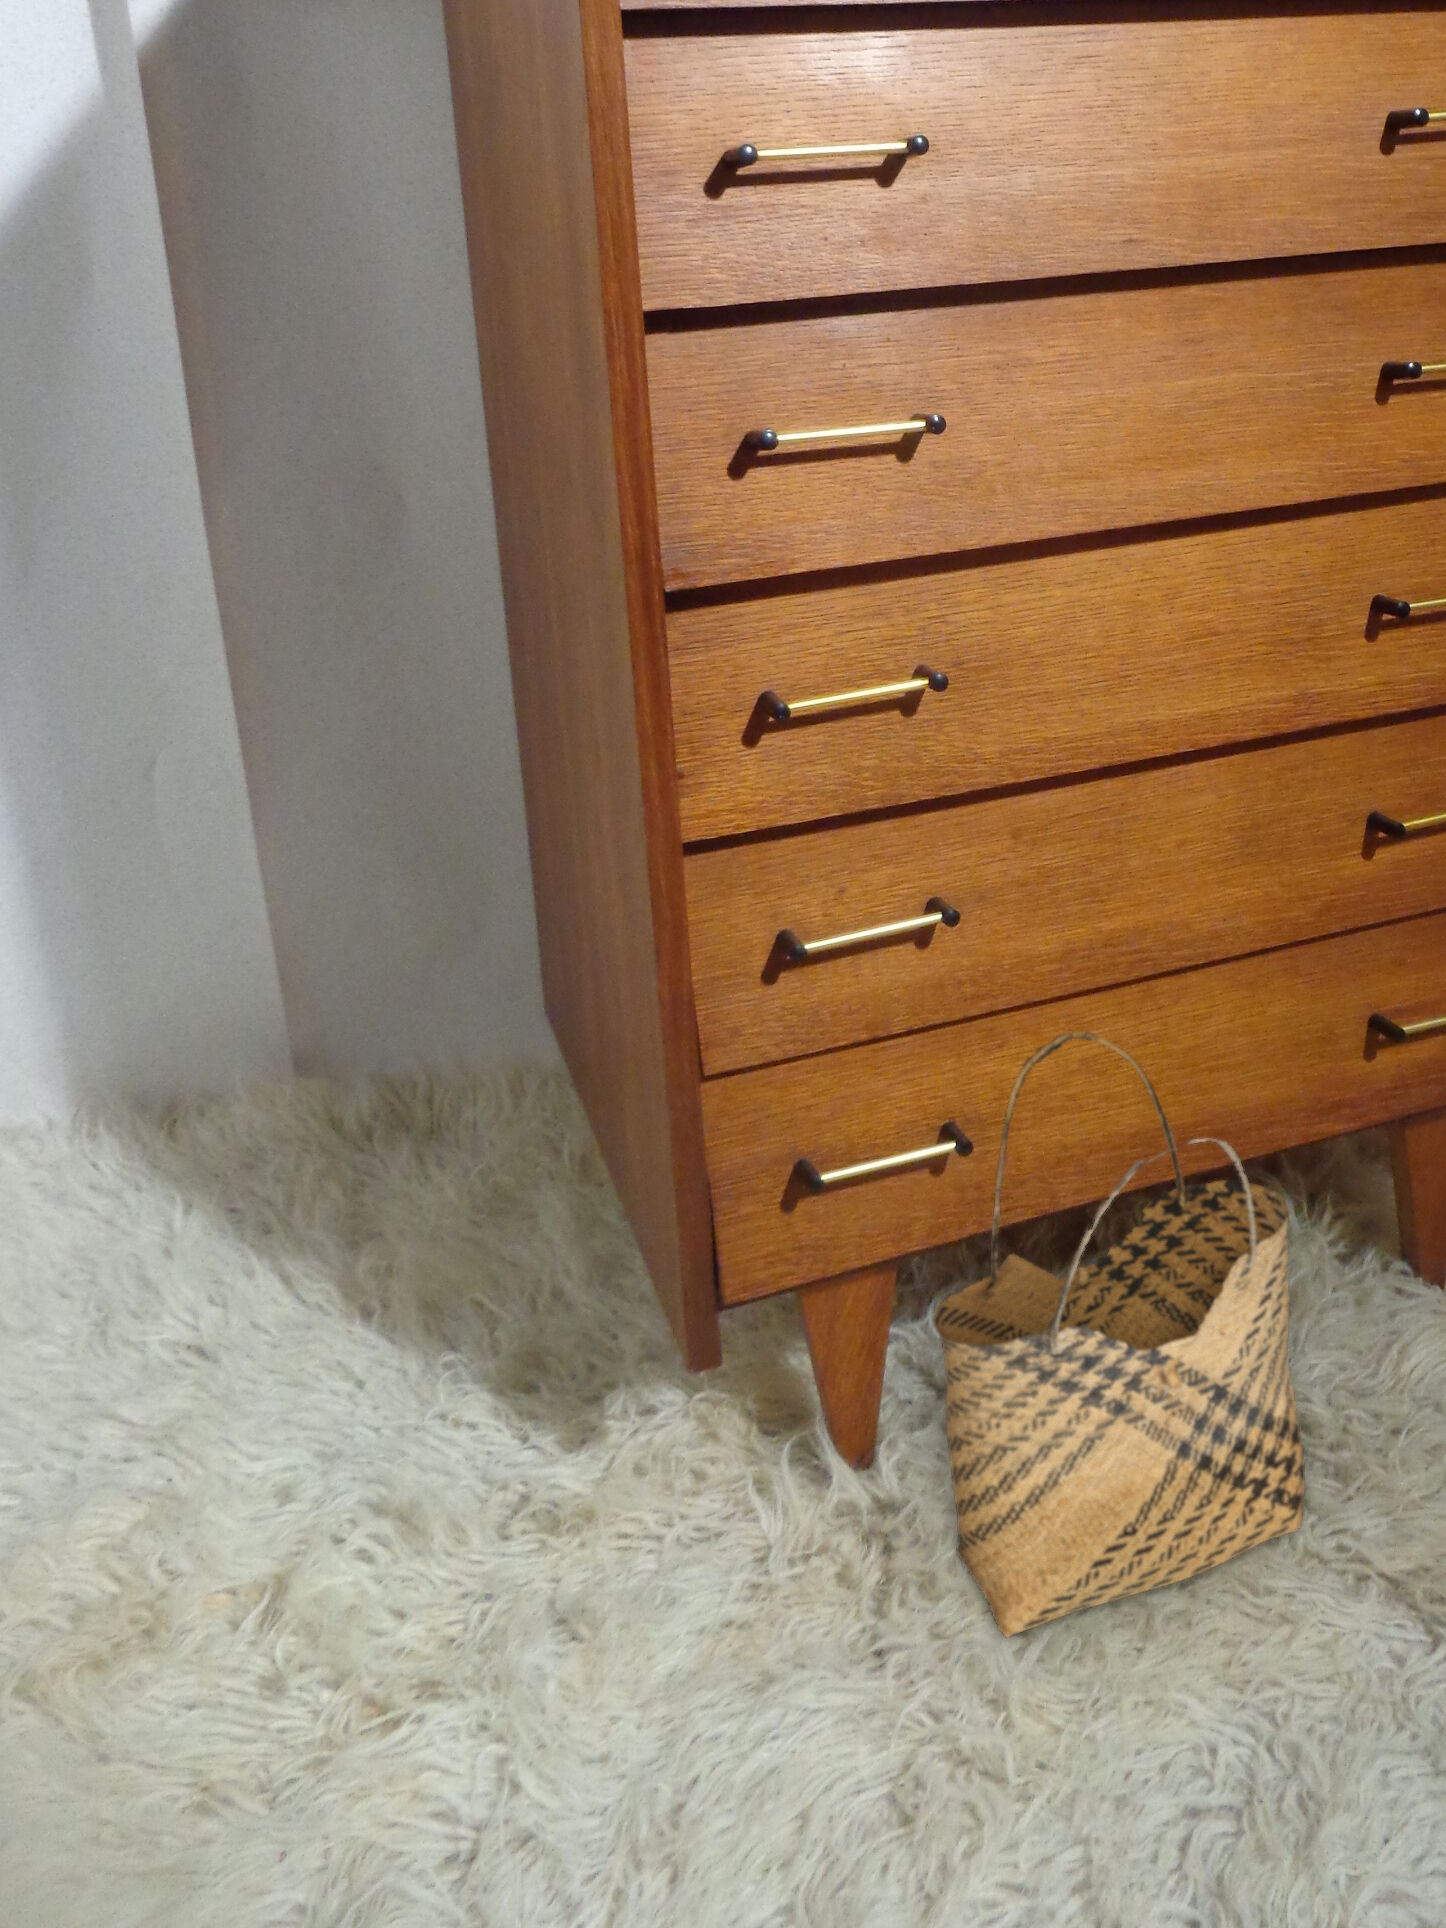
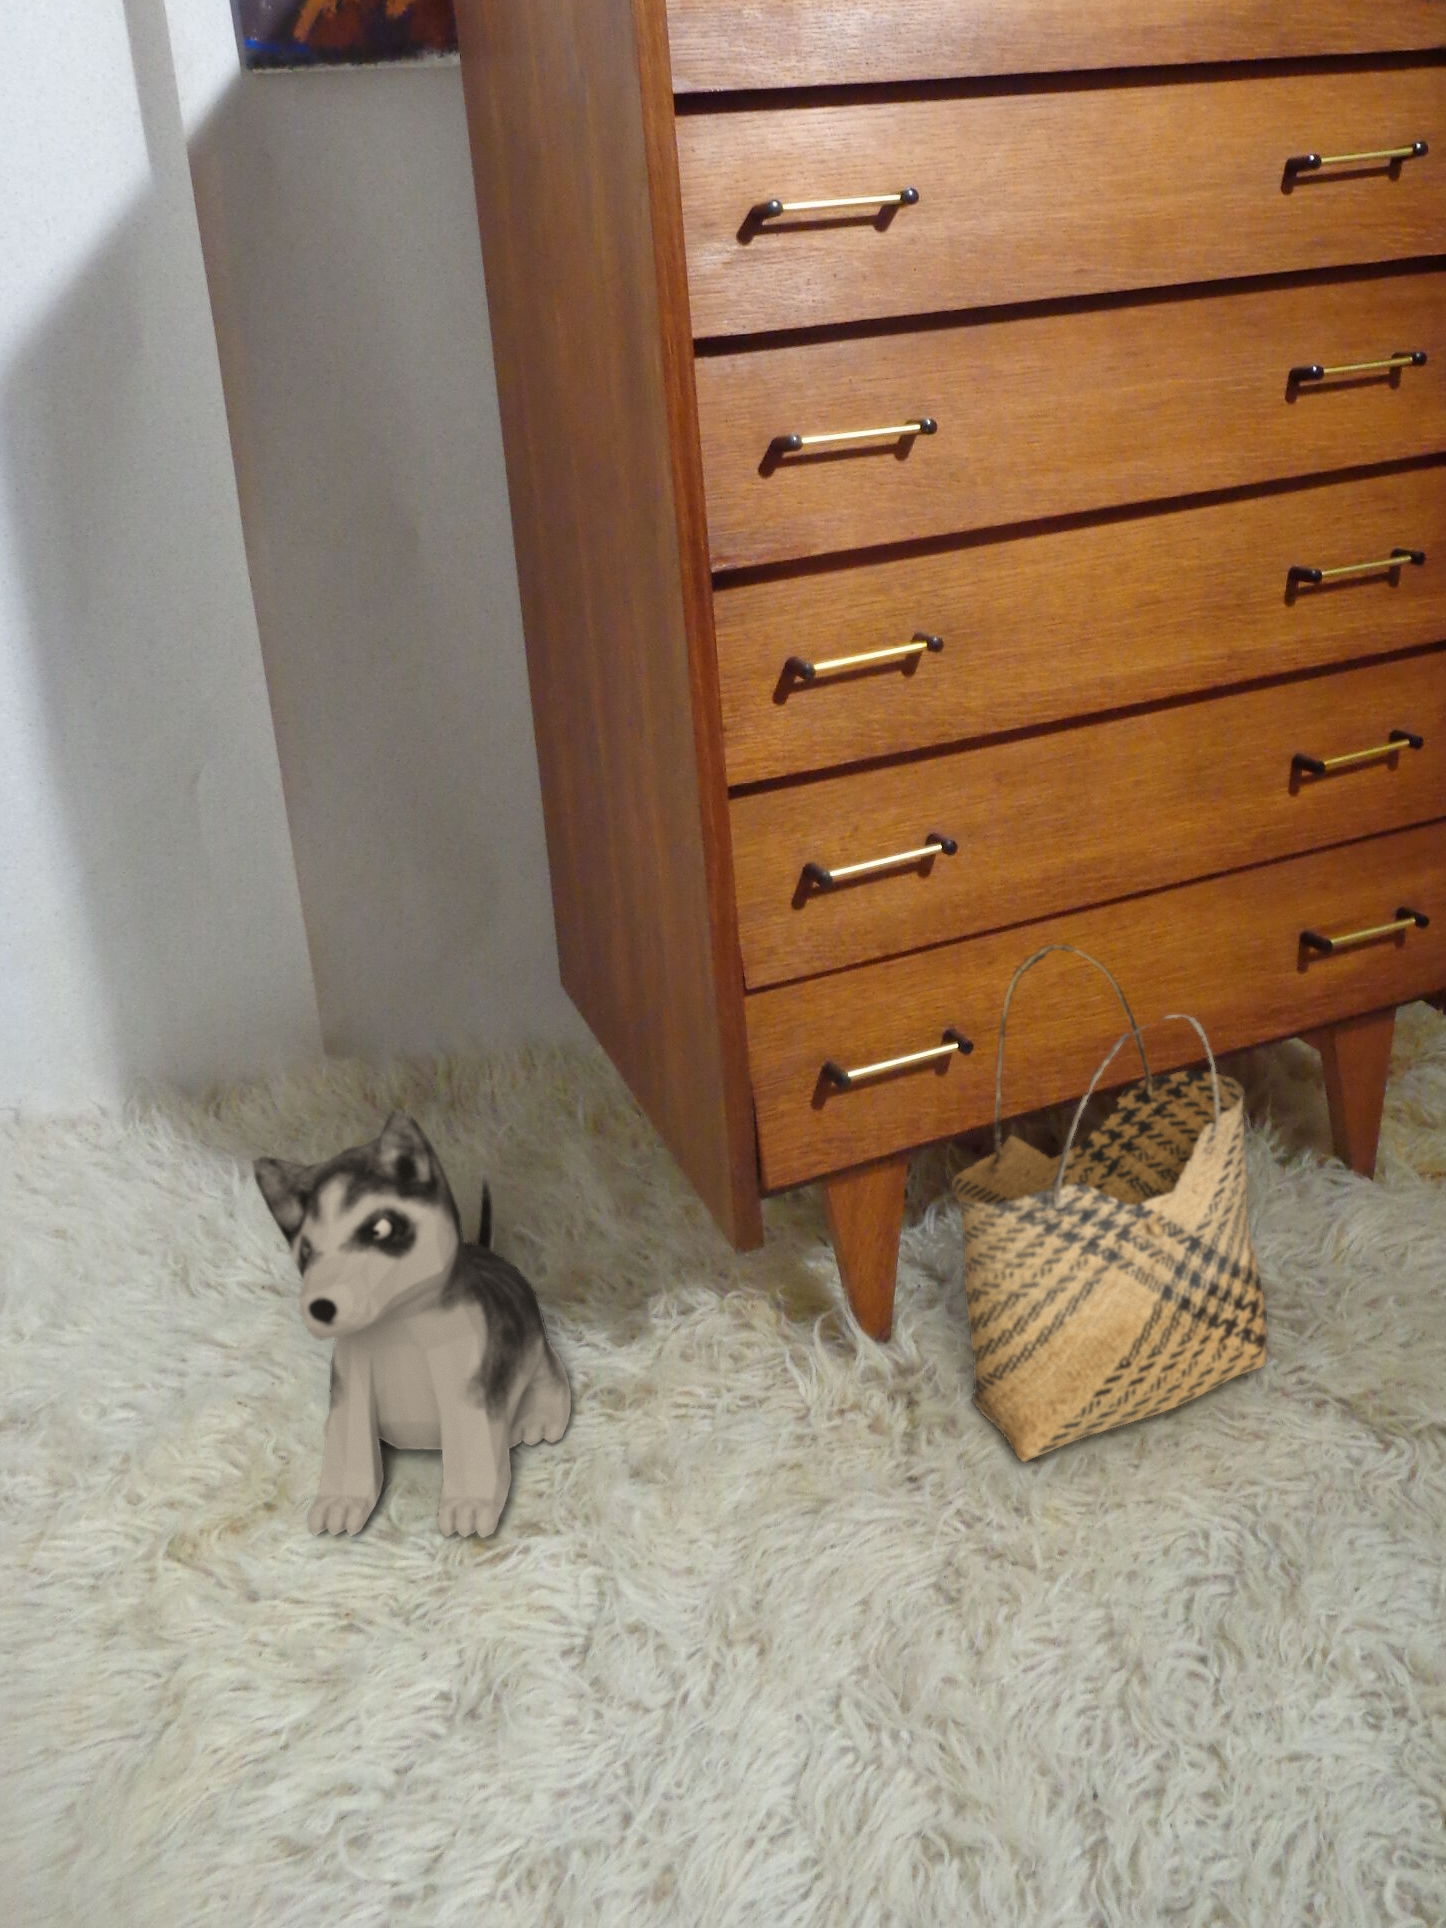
plush toy: none [123,1198,500,1694] -> present [253,1108,571,1538]

